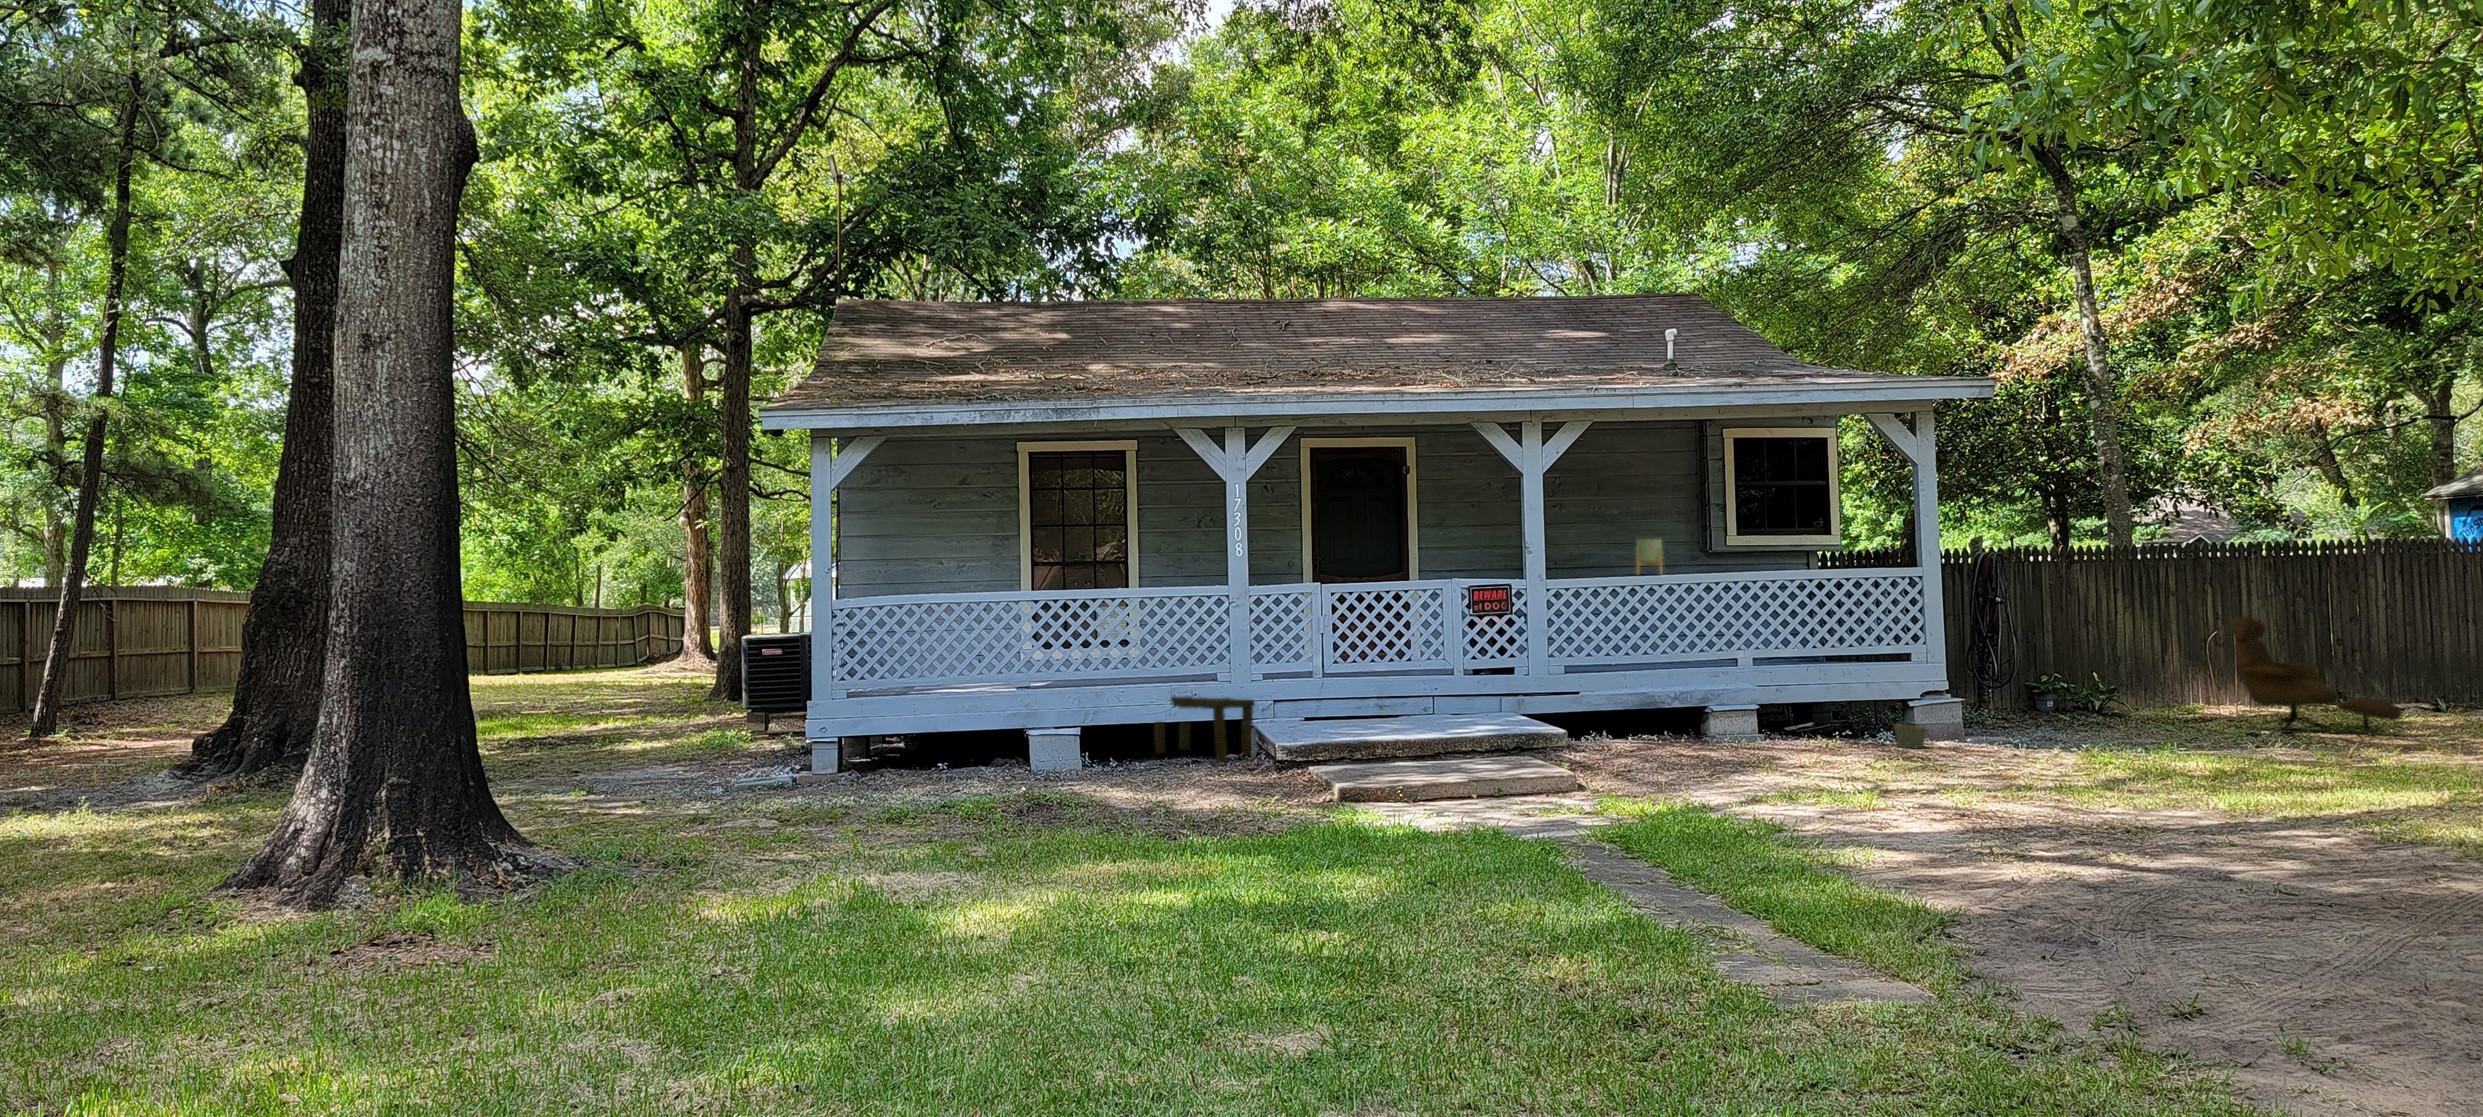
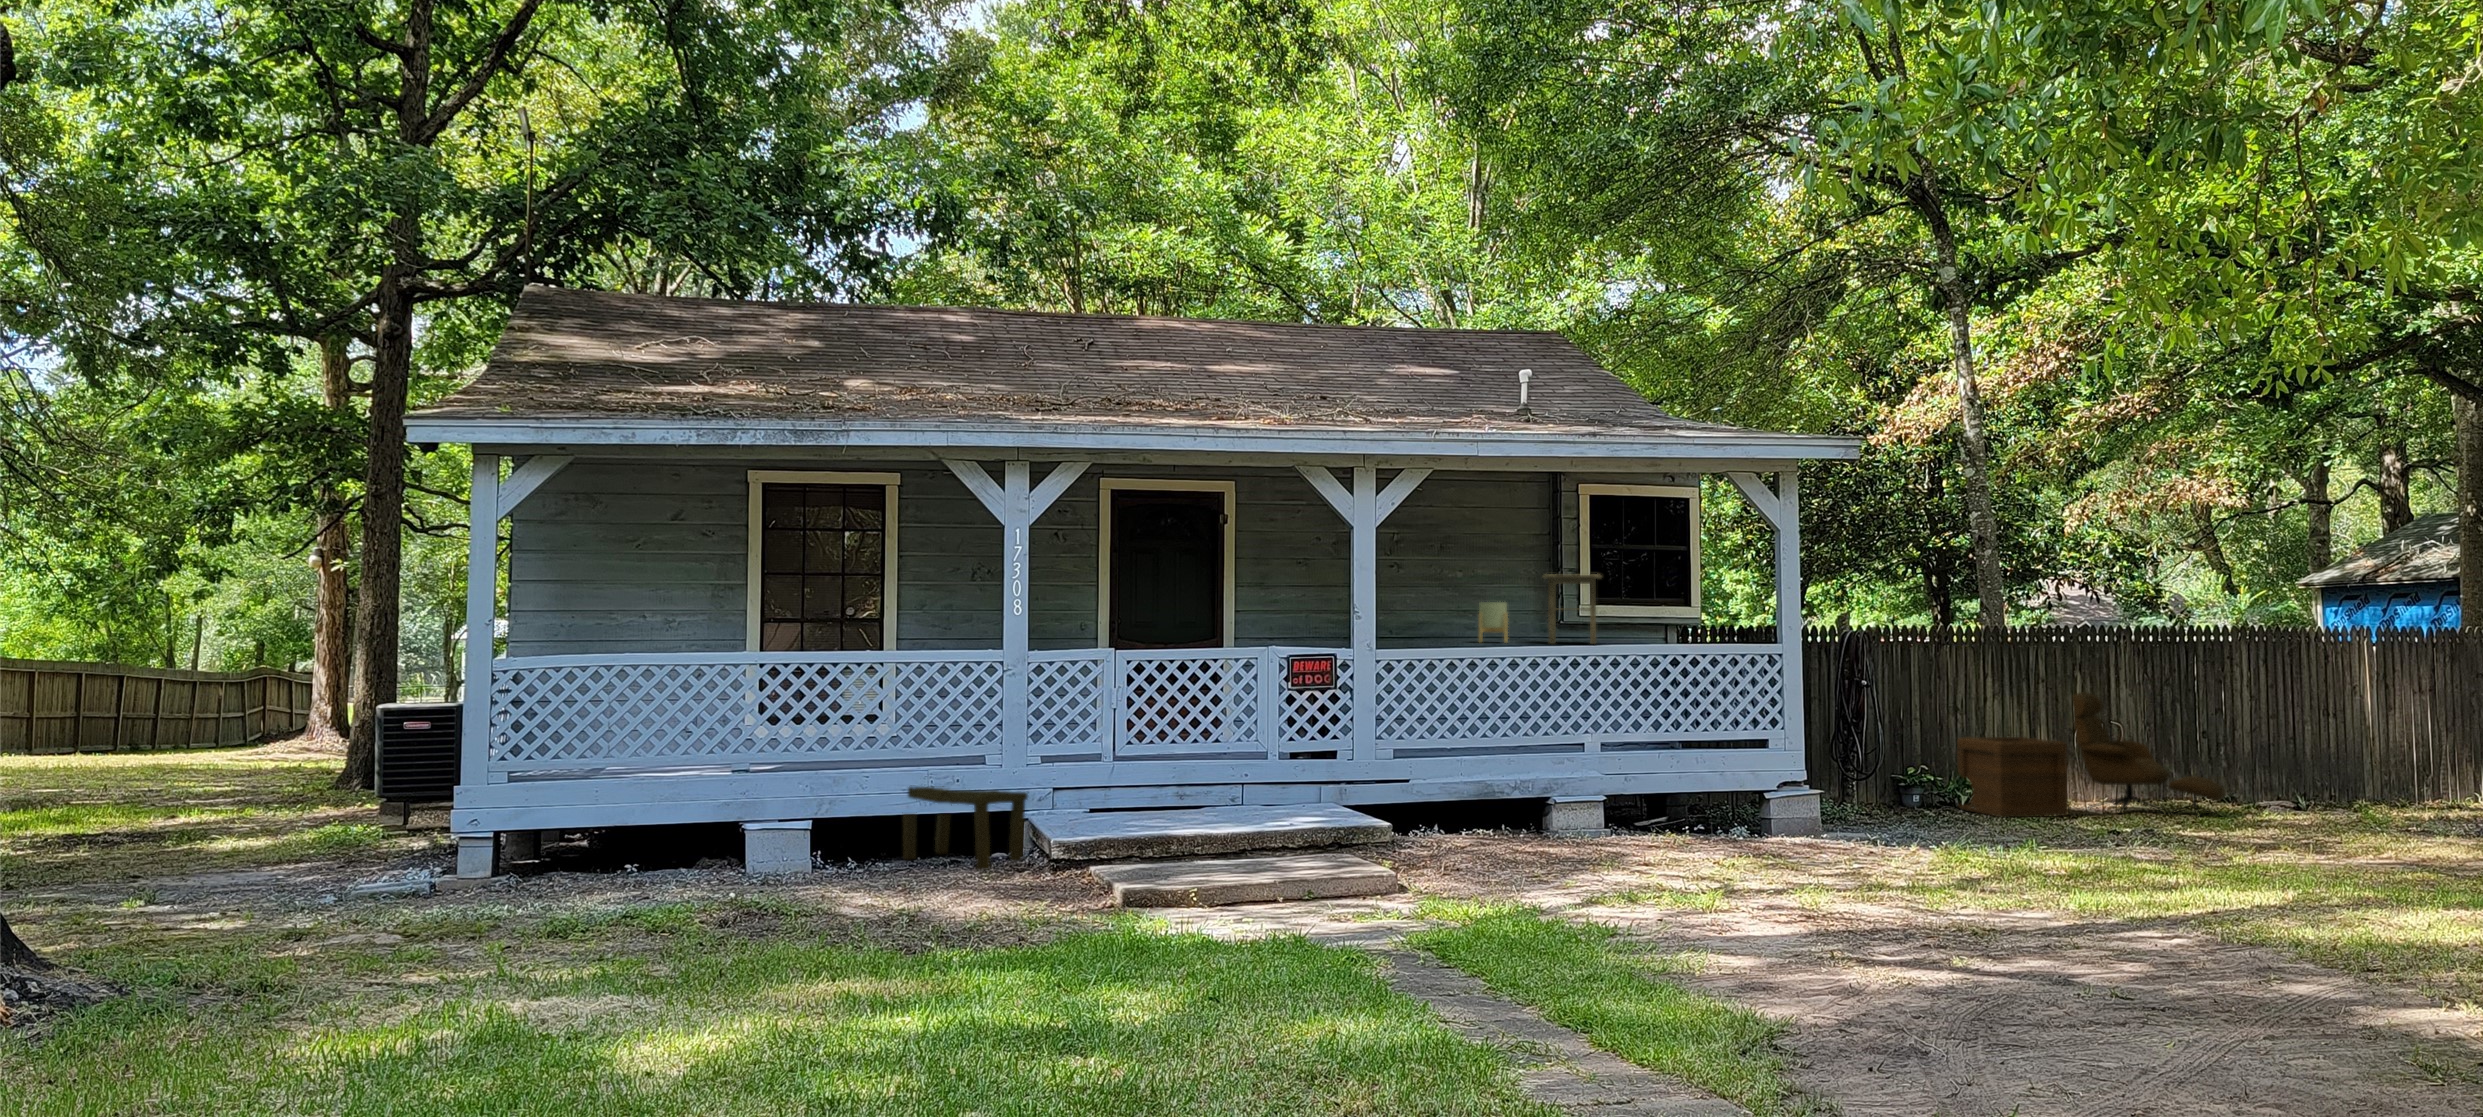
side table: none [1694,512,1752,575] -> present [1543,574,1601,644]
wooden crate: none [2109,659,2228,735] -> present [1957,737,2069,817]
bucket: present [1894,723,1935,748] -> none [1745,810,1787,838]

